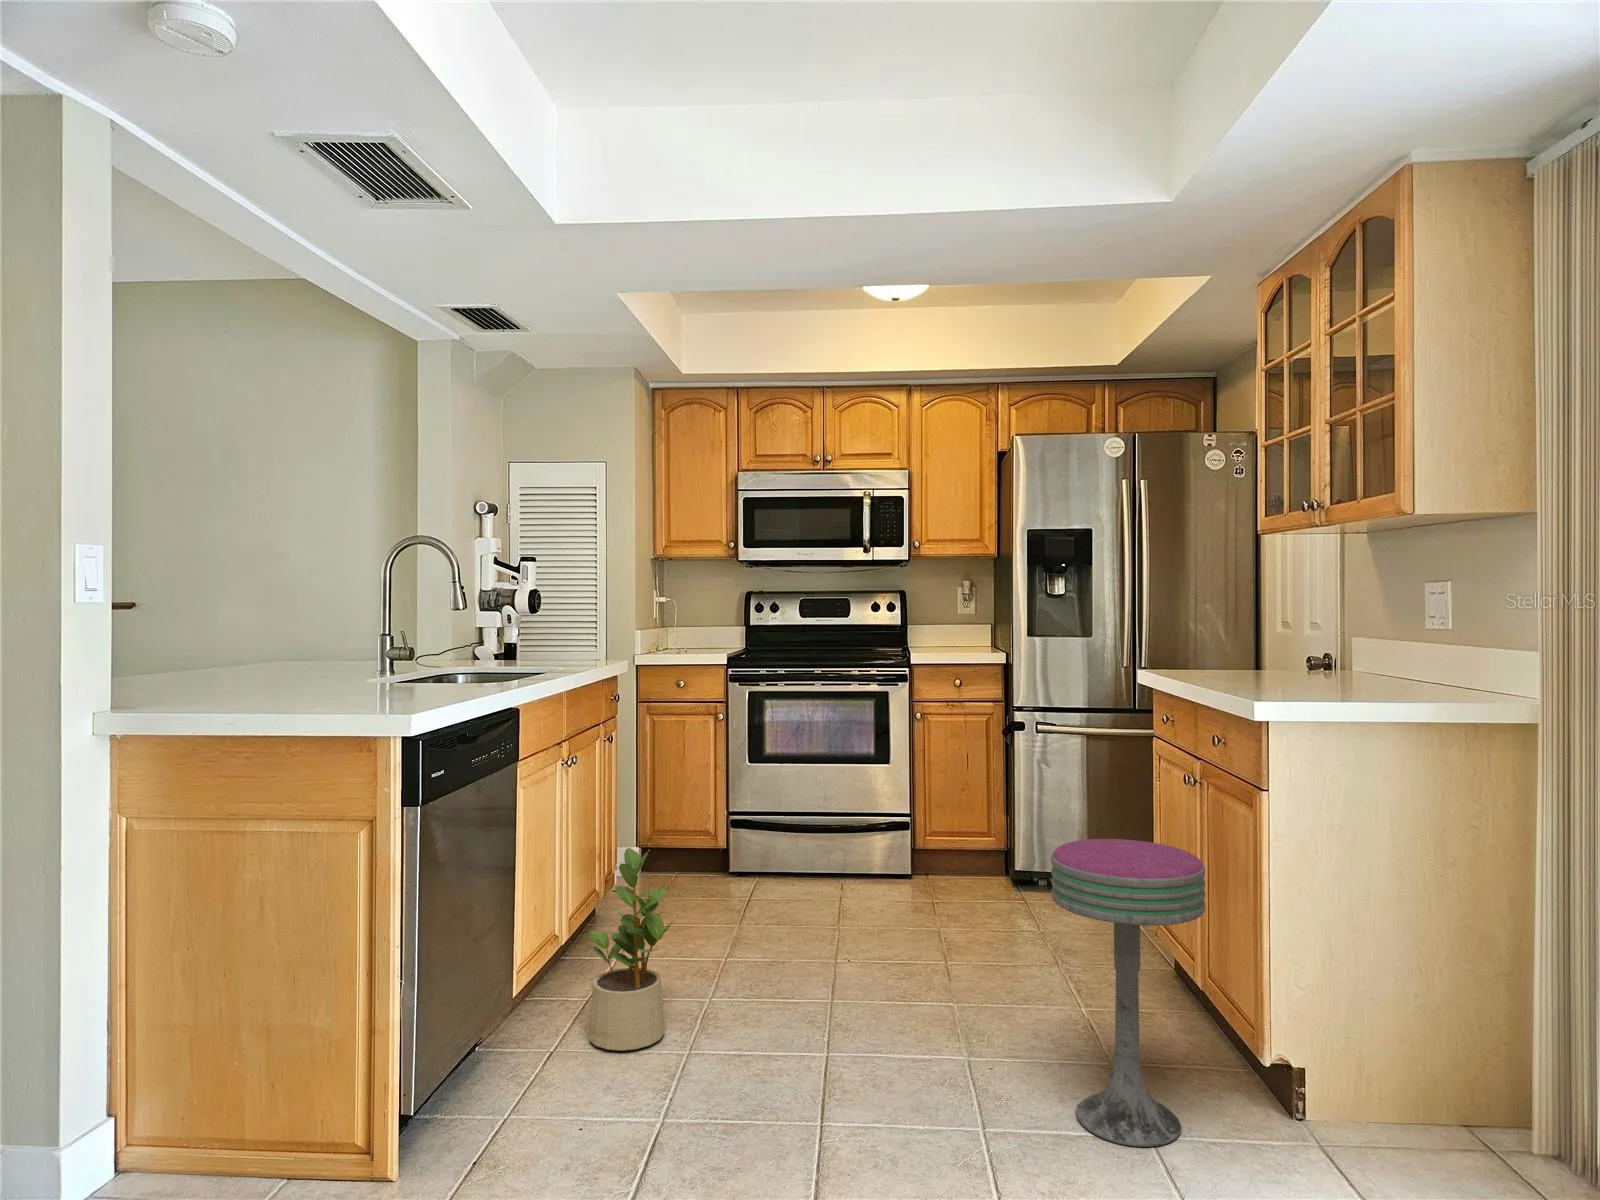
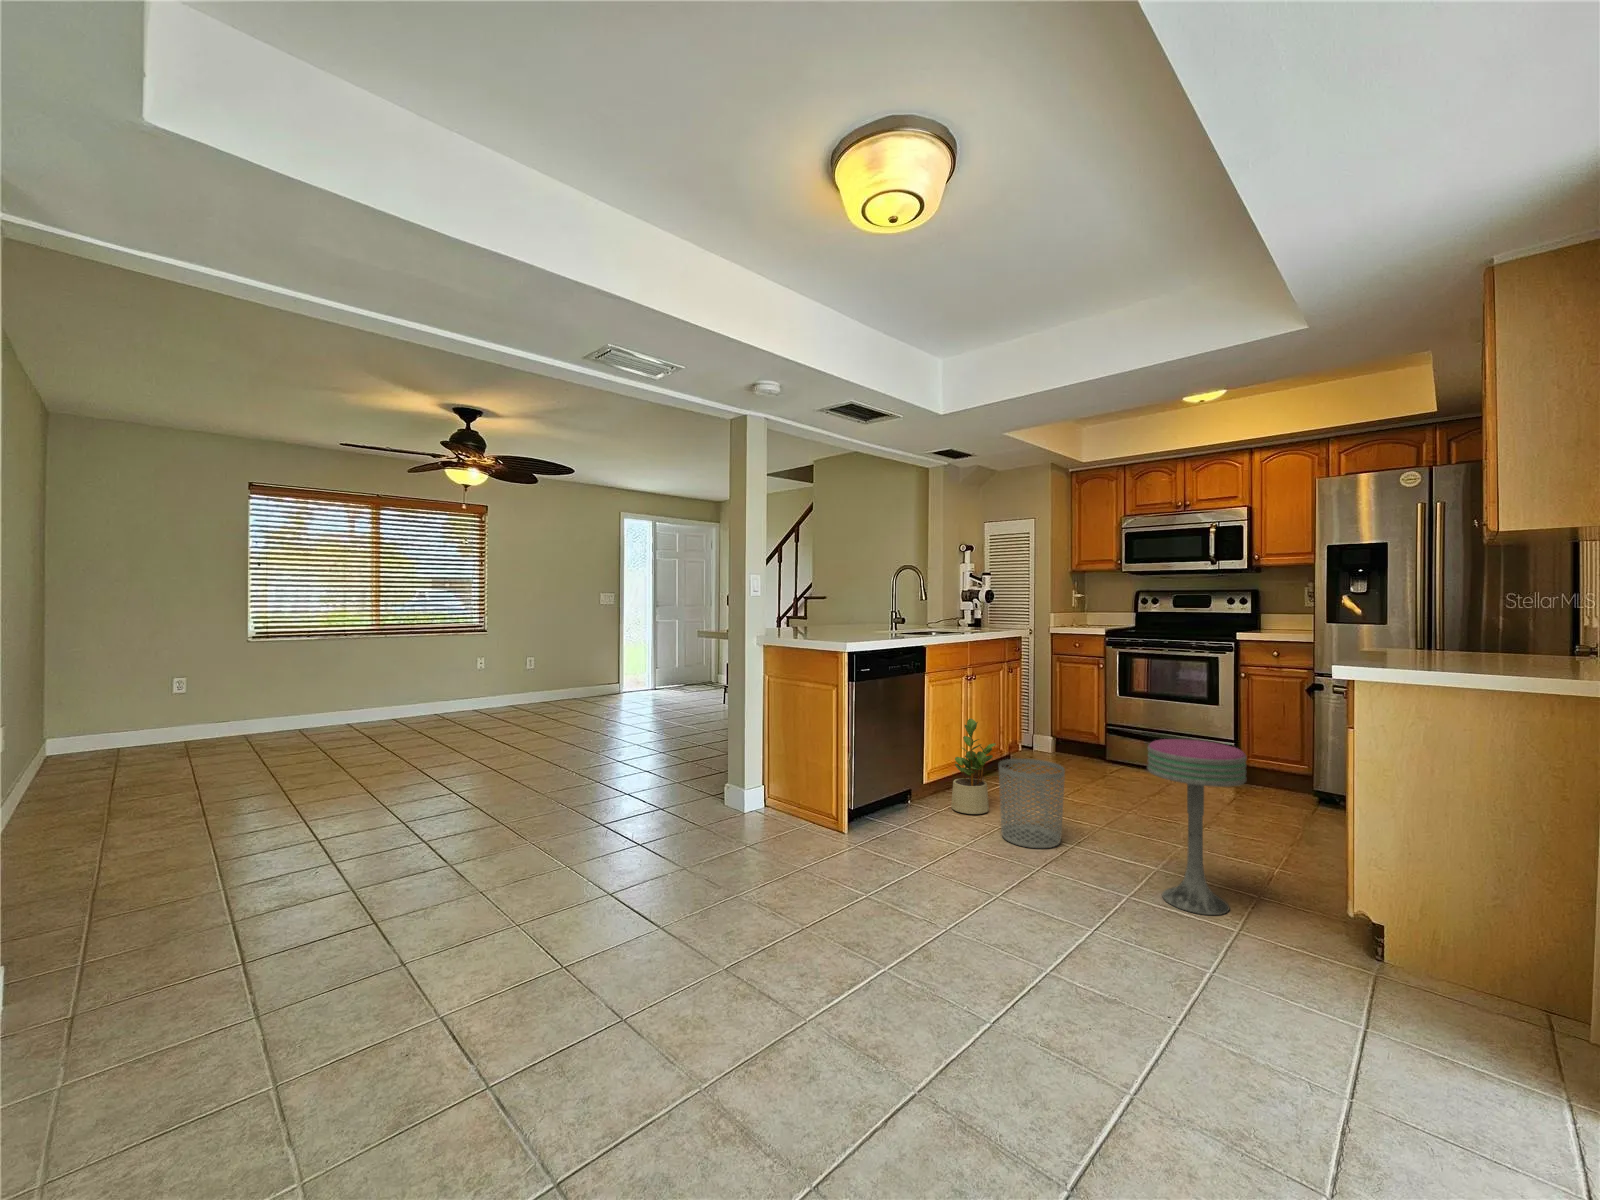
waste bin: none [730,911,853,1098] -> present [999,759,1065,848]

